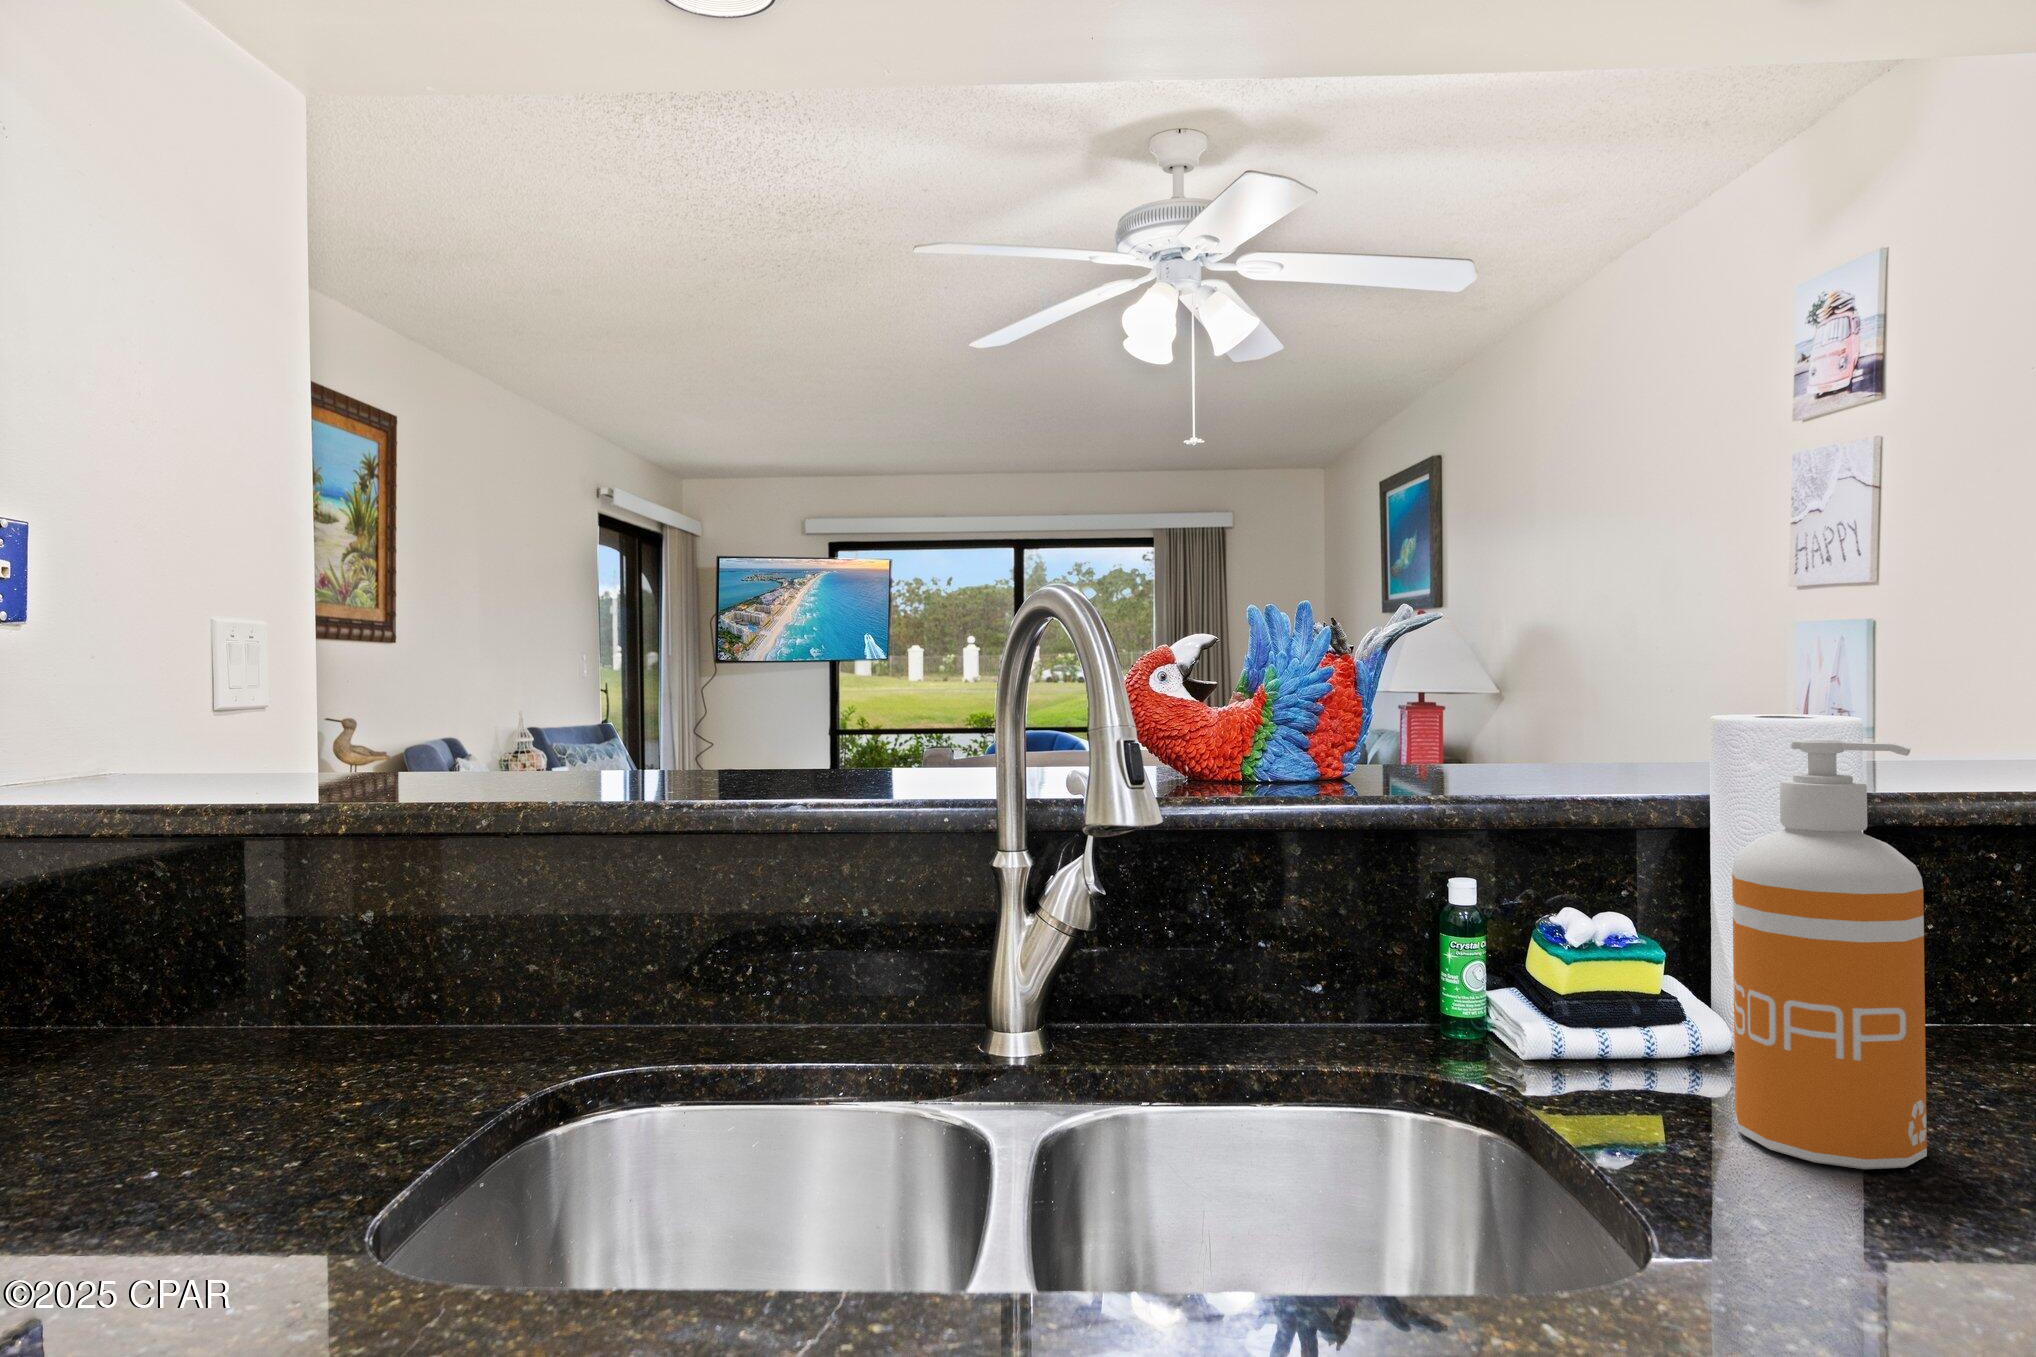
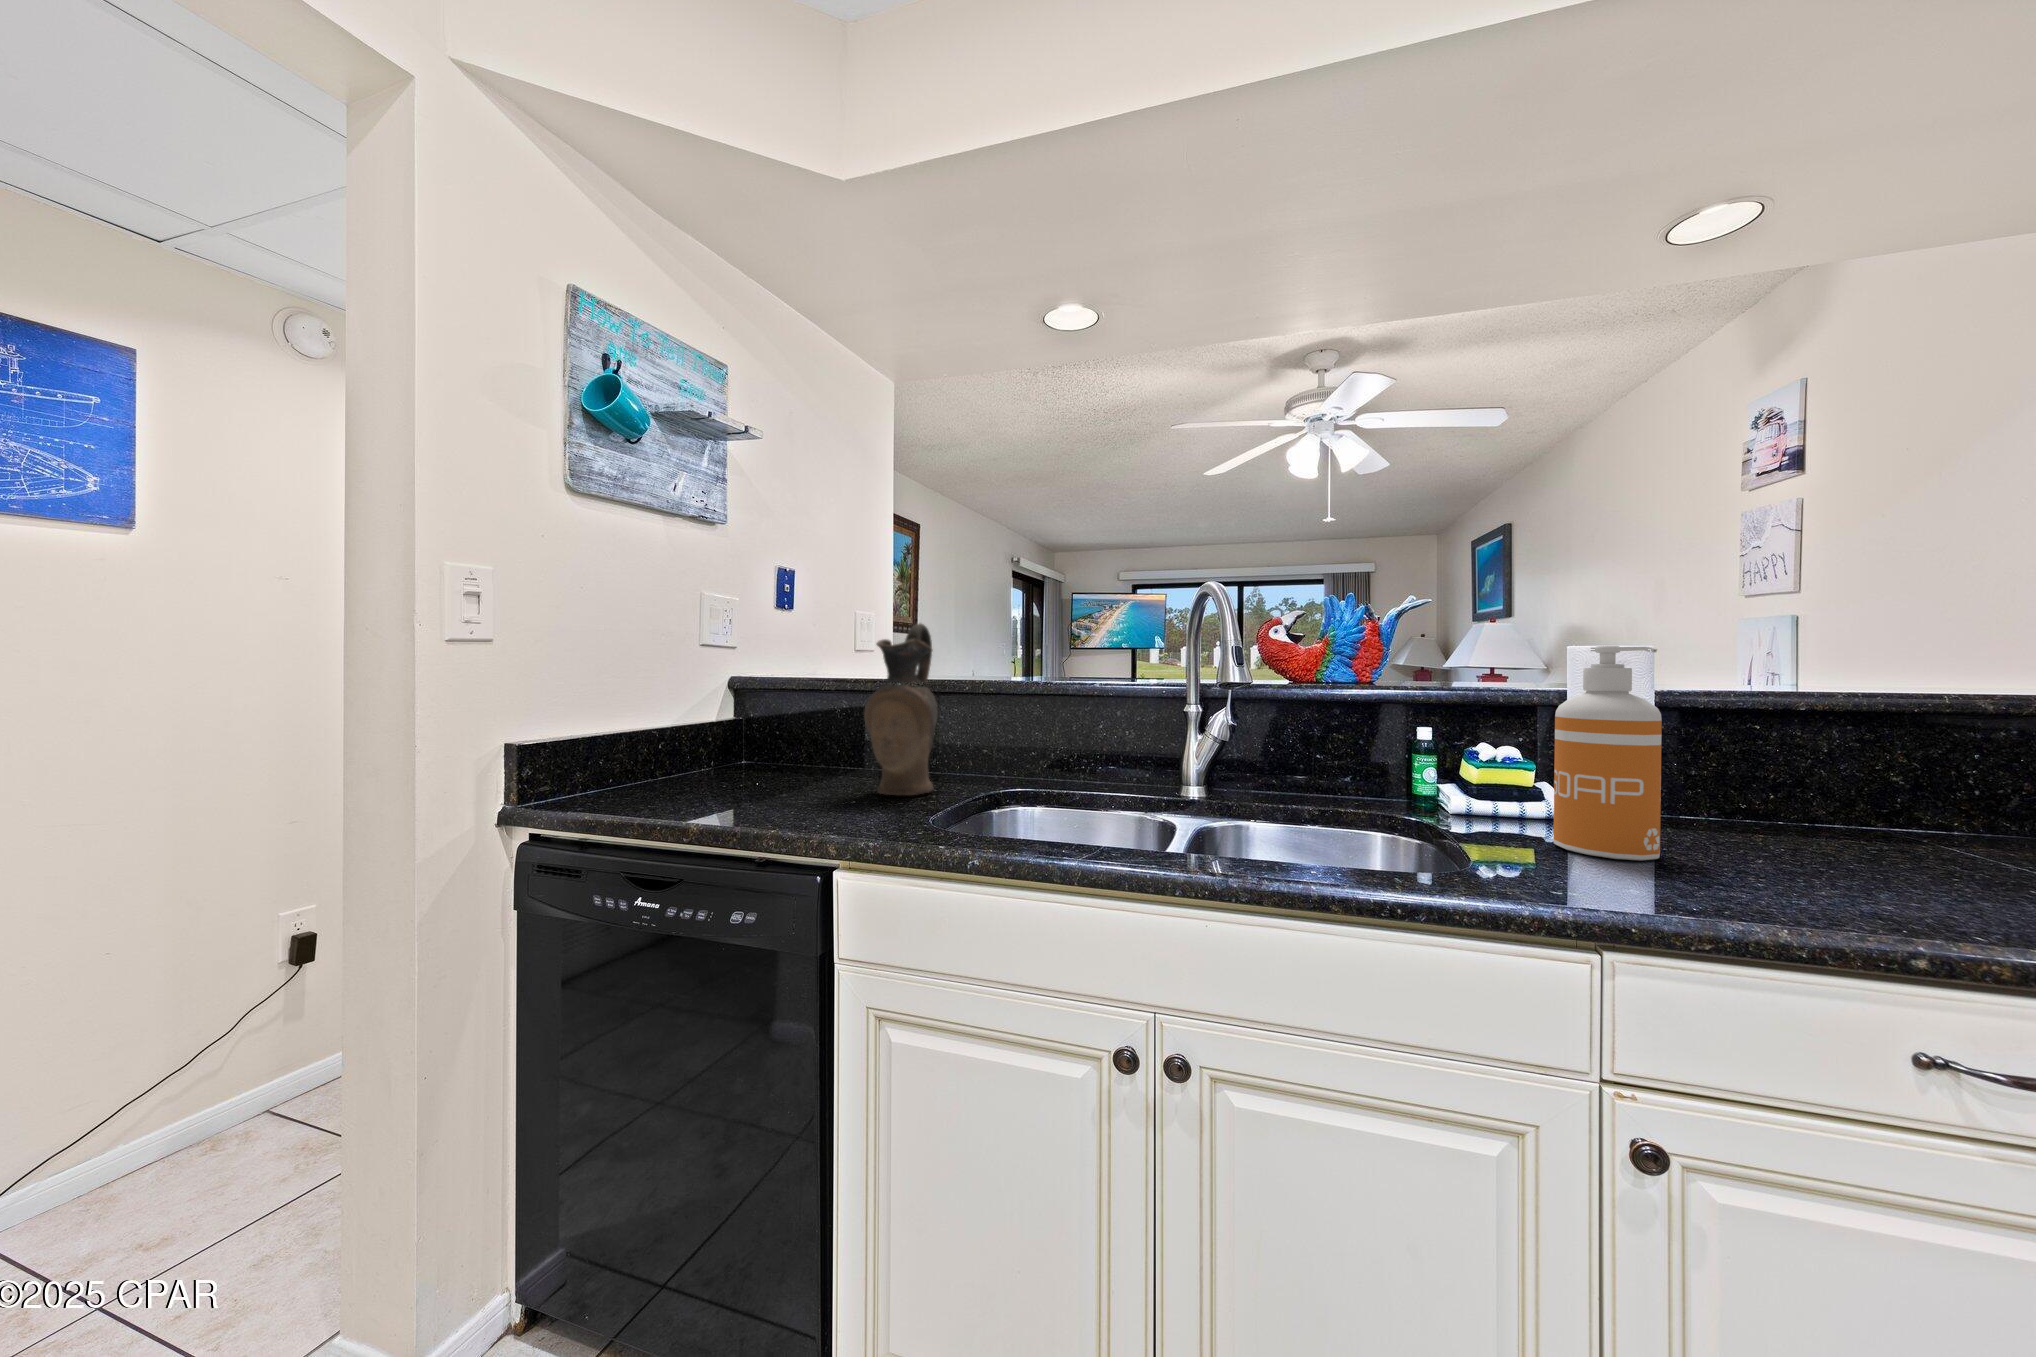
ceramic pitcher: none [171,675,395,1143] -> present [864,624,938,795]

